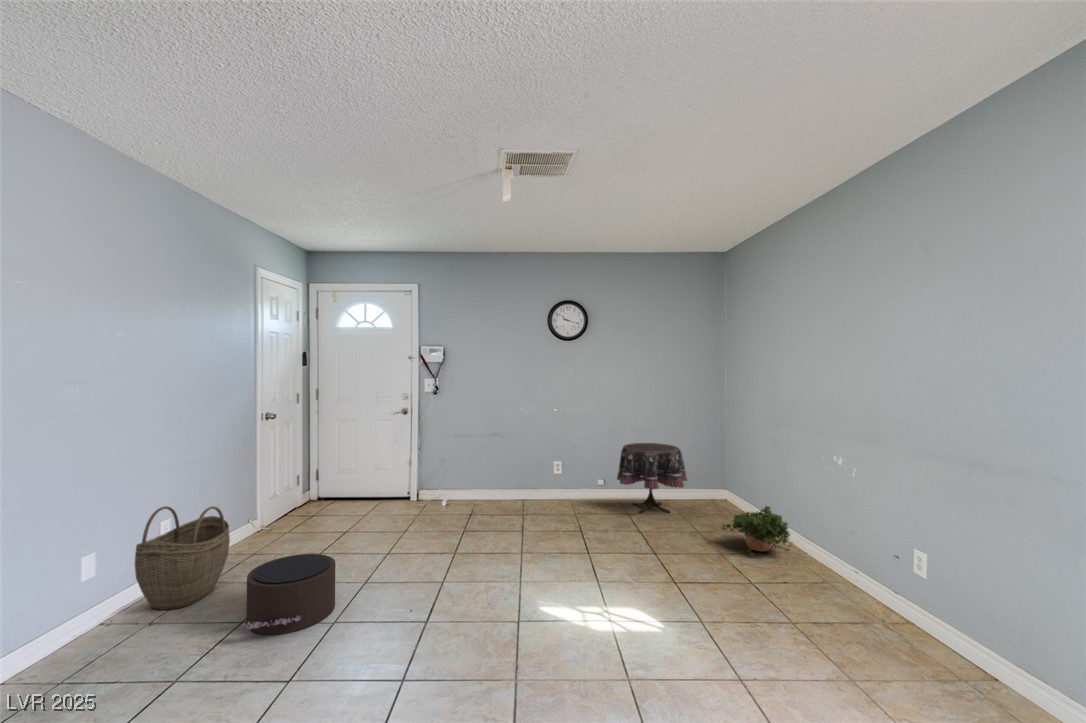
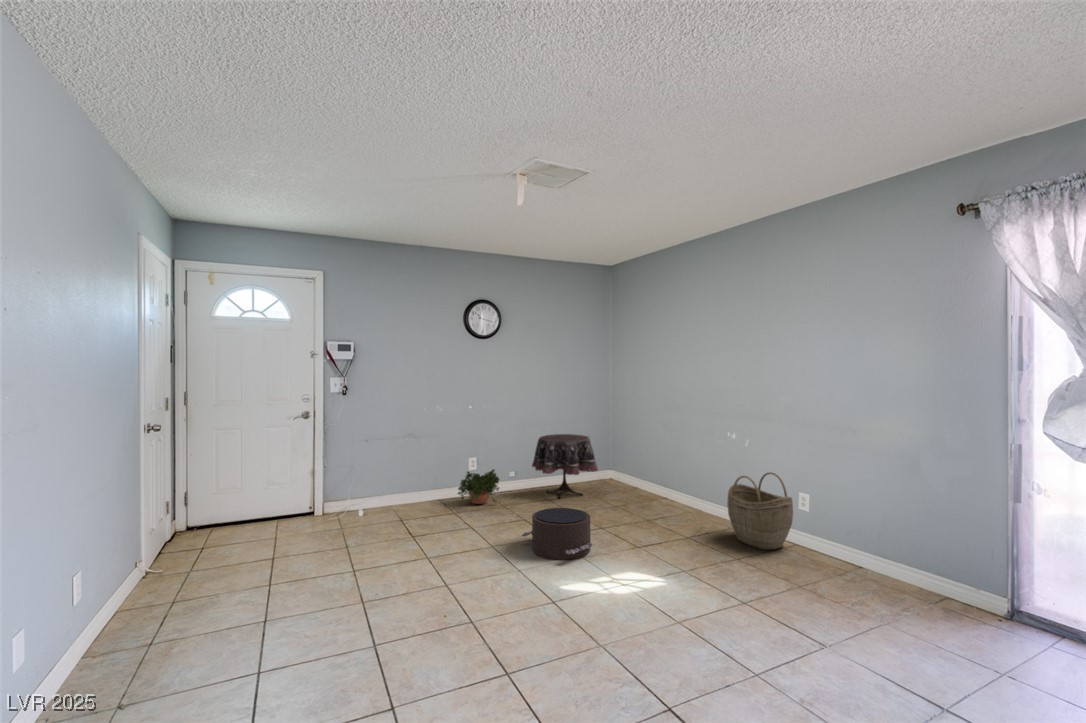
woven basket: present [135,506,230,610] -> present [727,472,793,550]
potted plant: present [721,506,791,555] -> present [458,469,499,504]
pouf: present [241,554,335,635] -> present [522,508,592,560]

